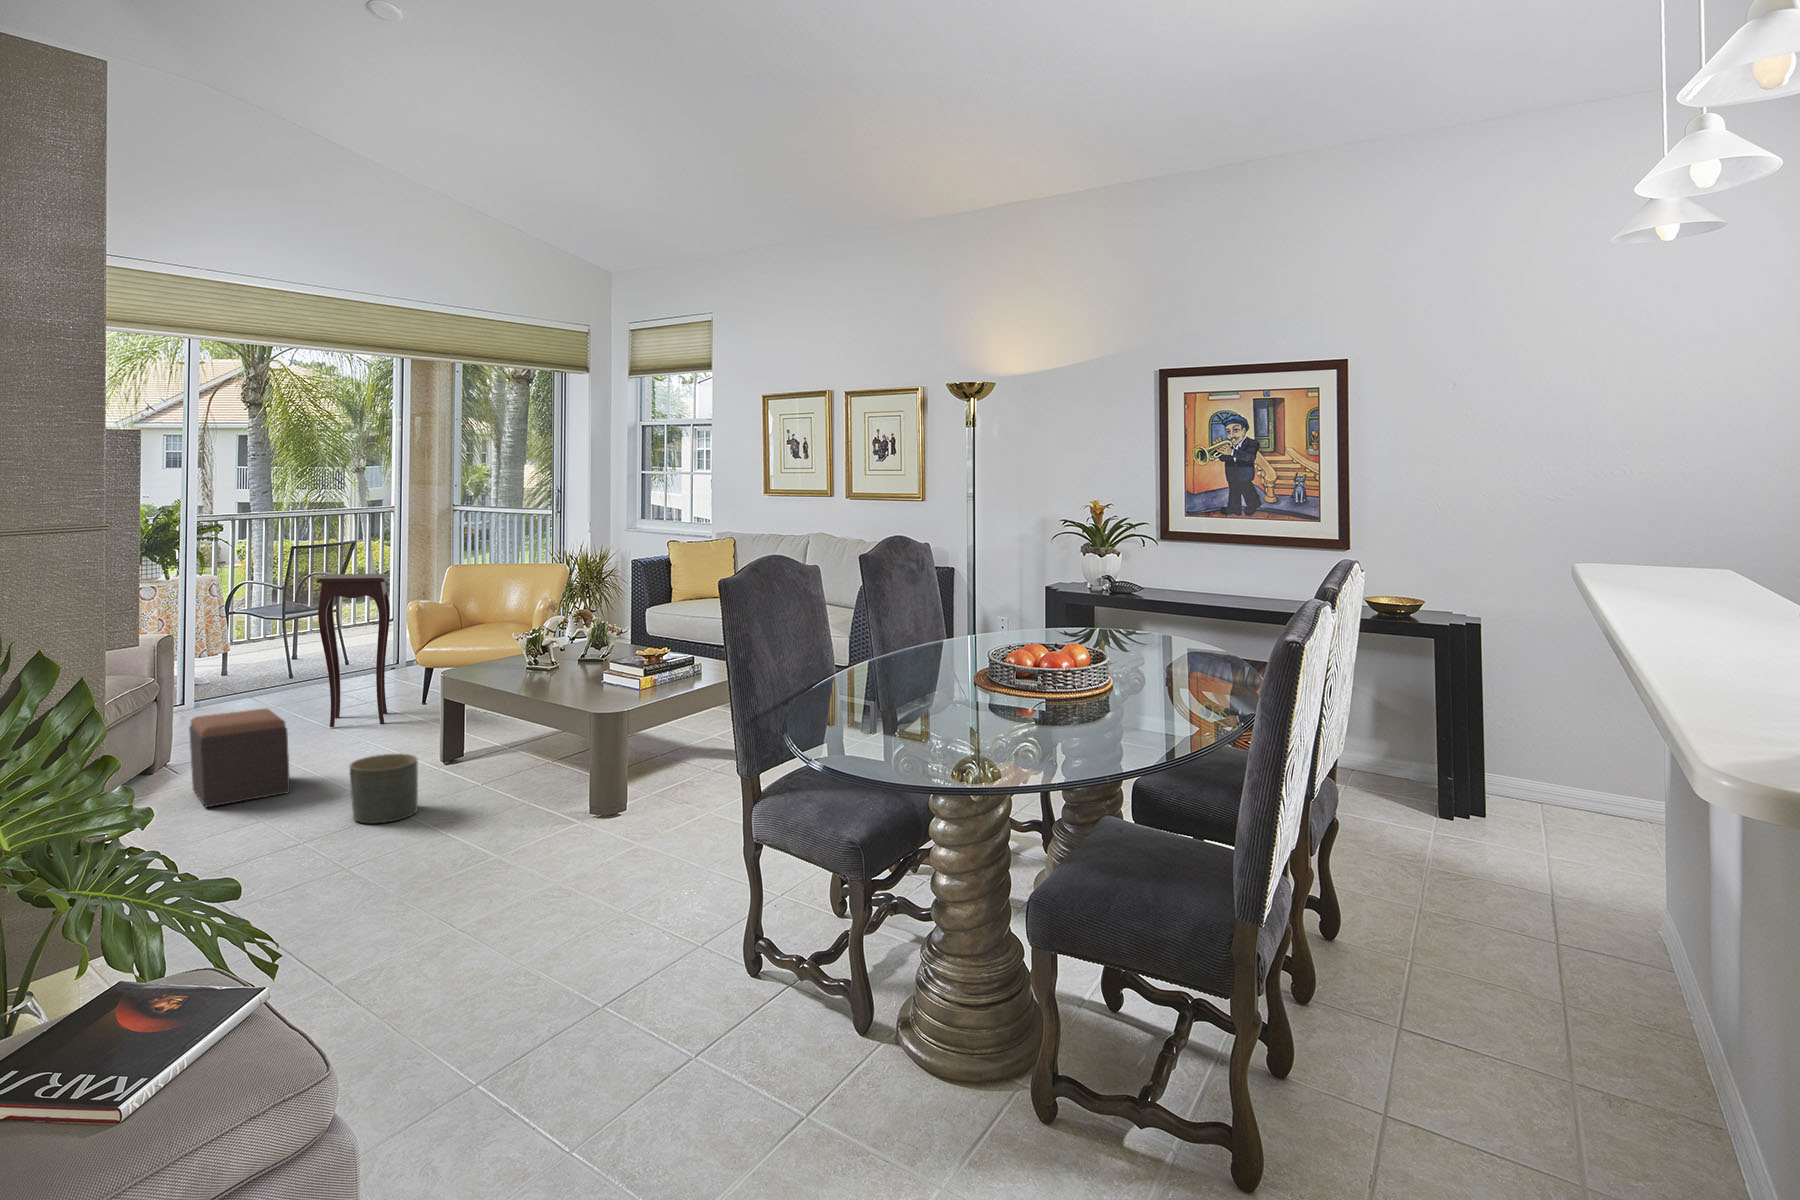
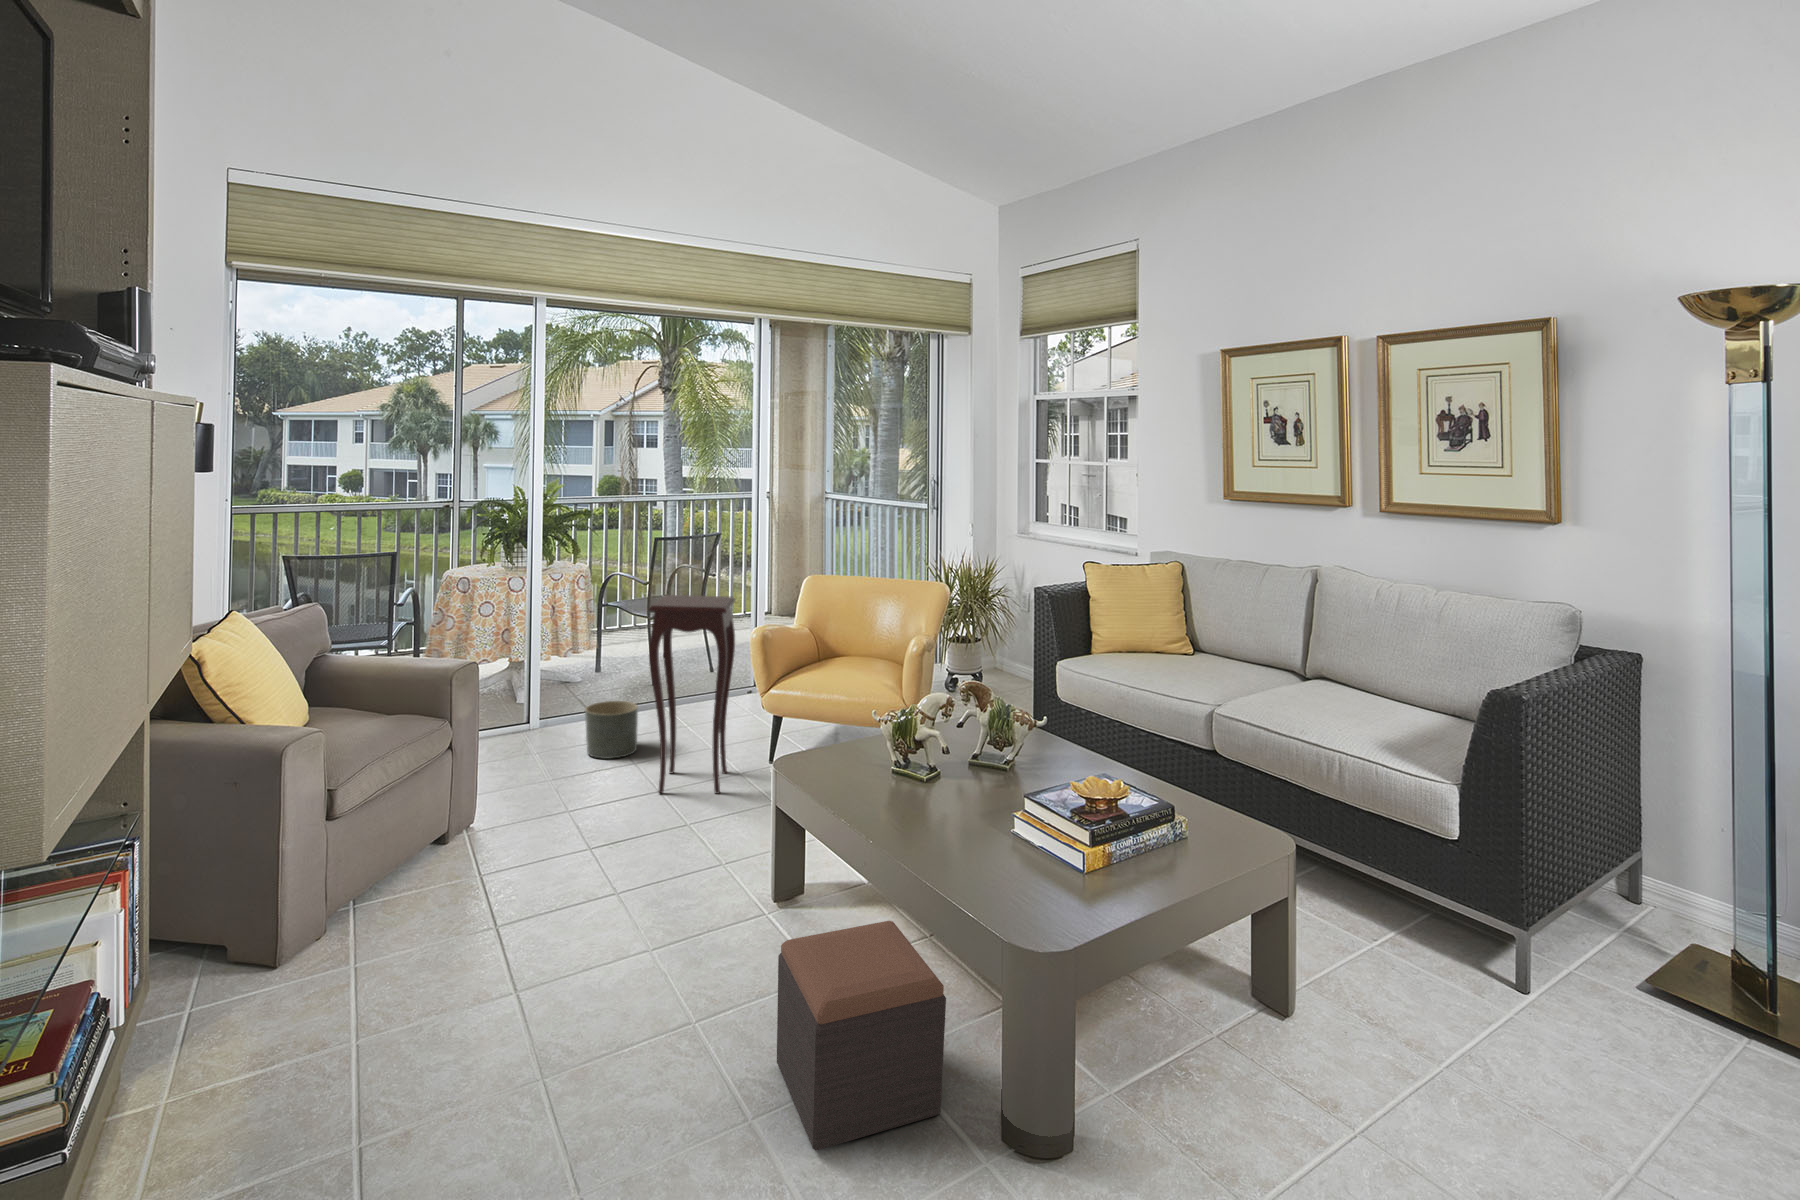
footstool: present [189,709,290,807] -> present [777,921,946,1151]
planter: present [350,754,418,823] -> present [585,701,638,759]

